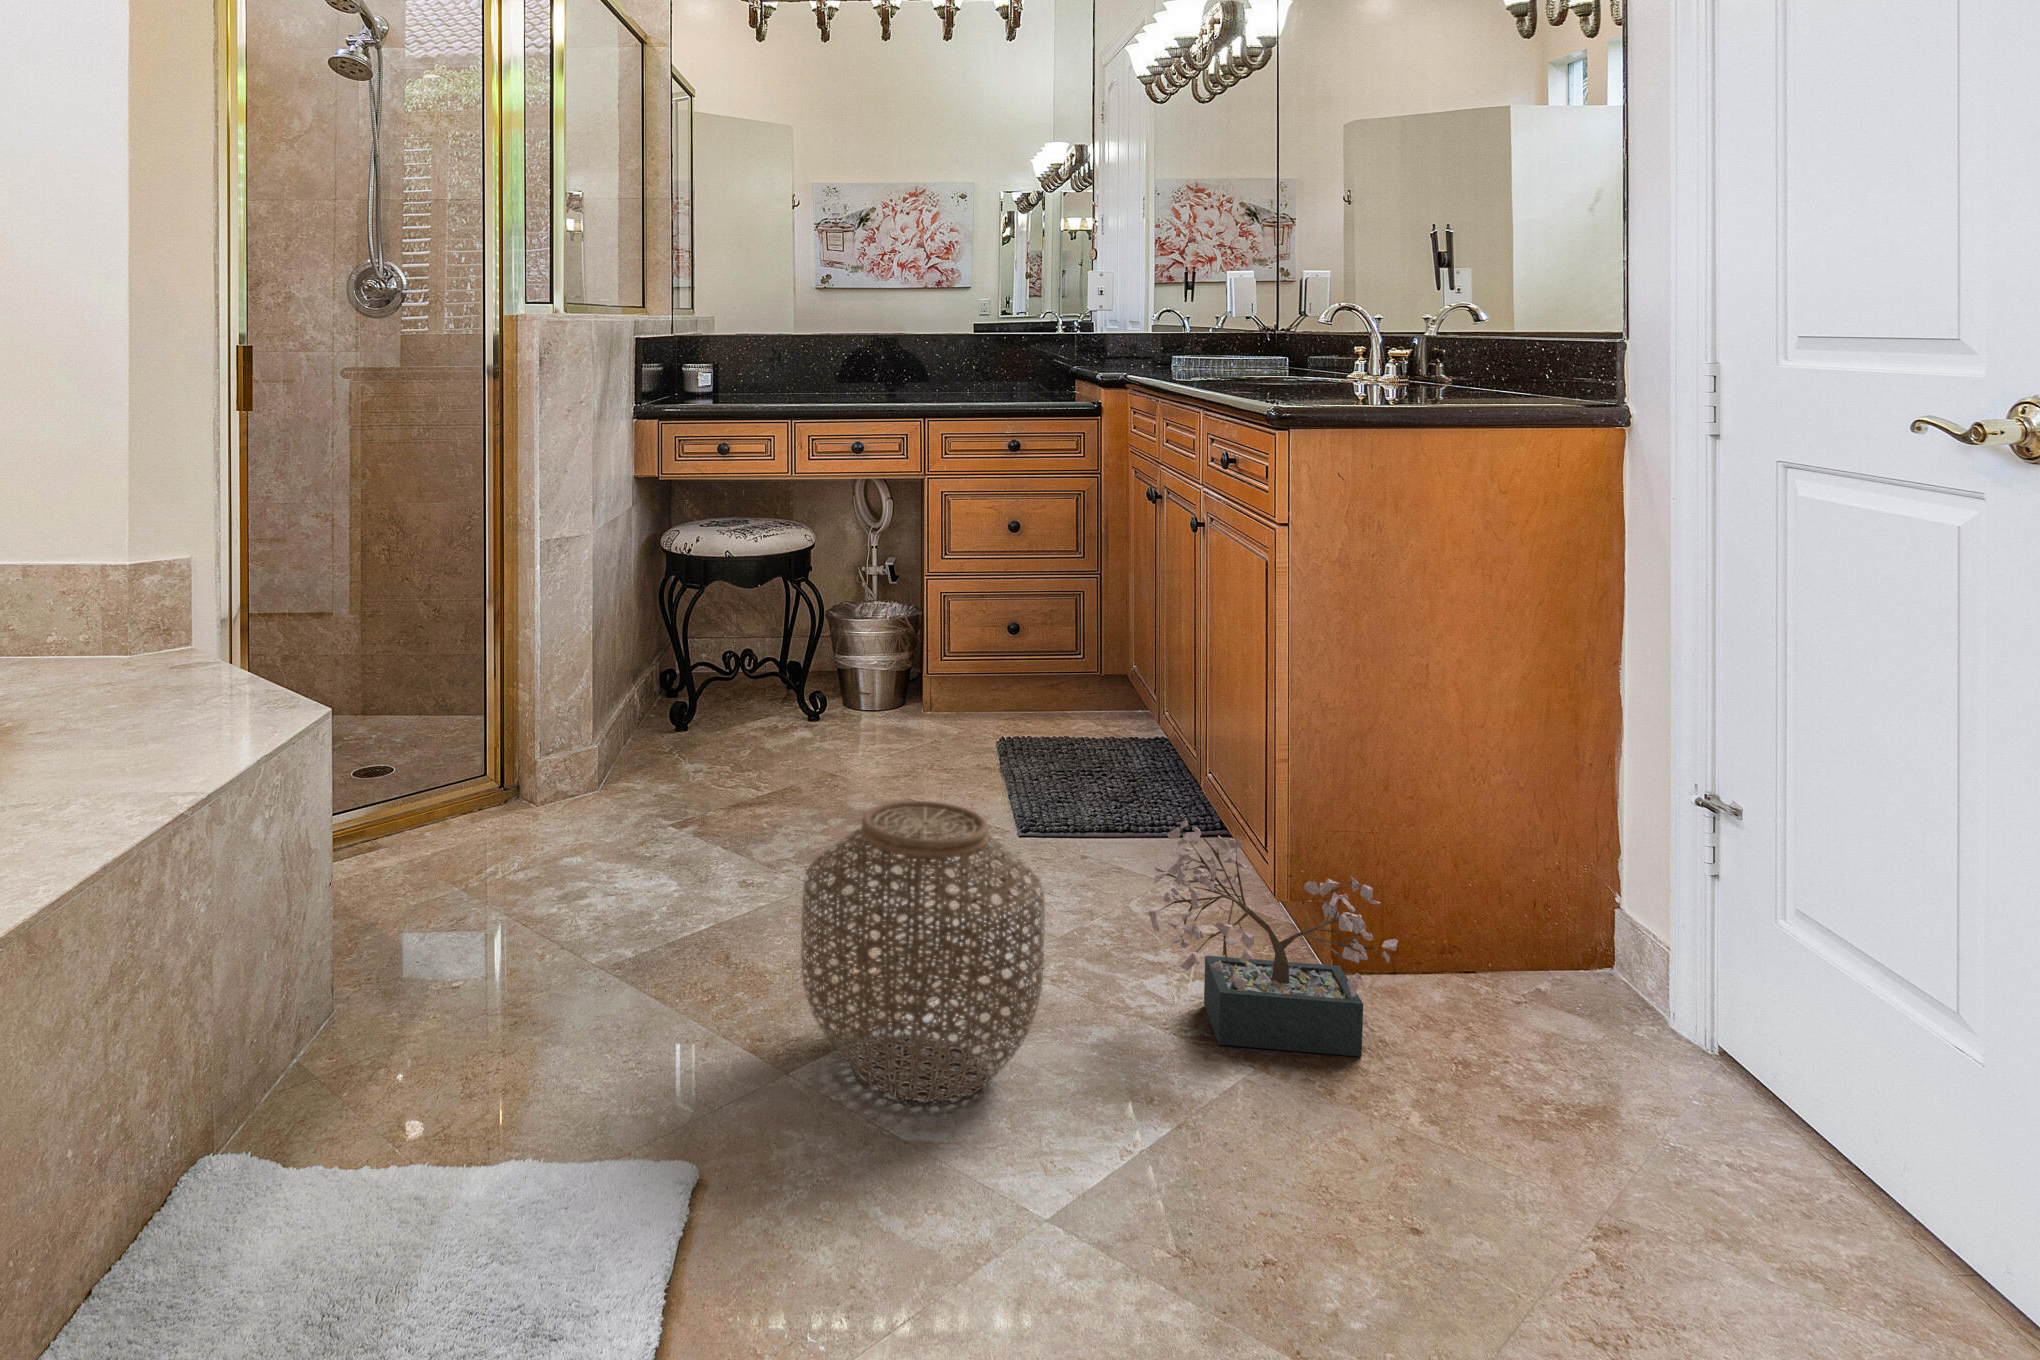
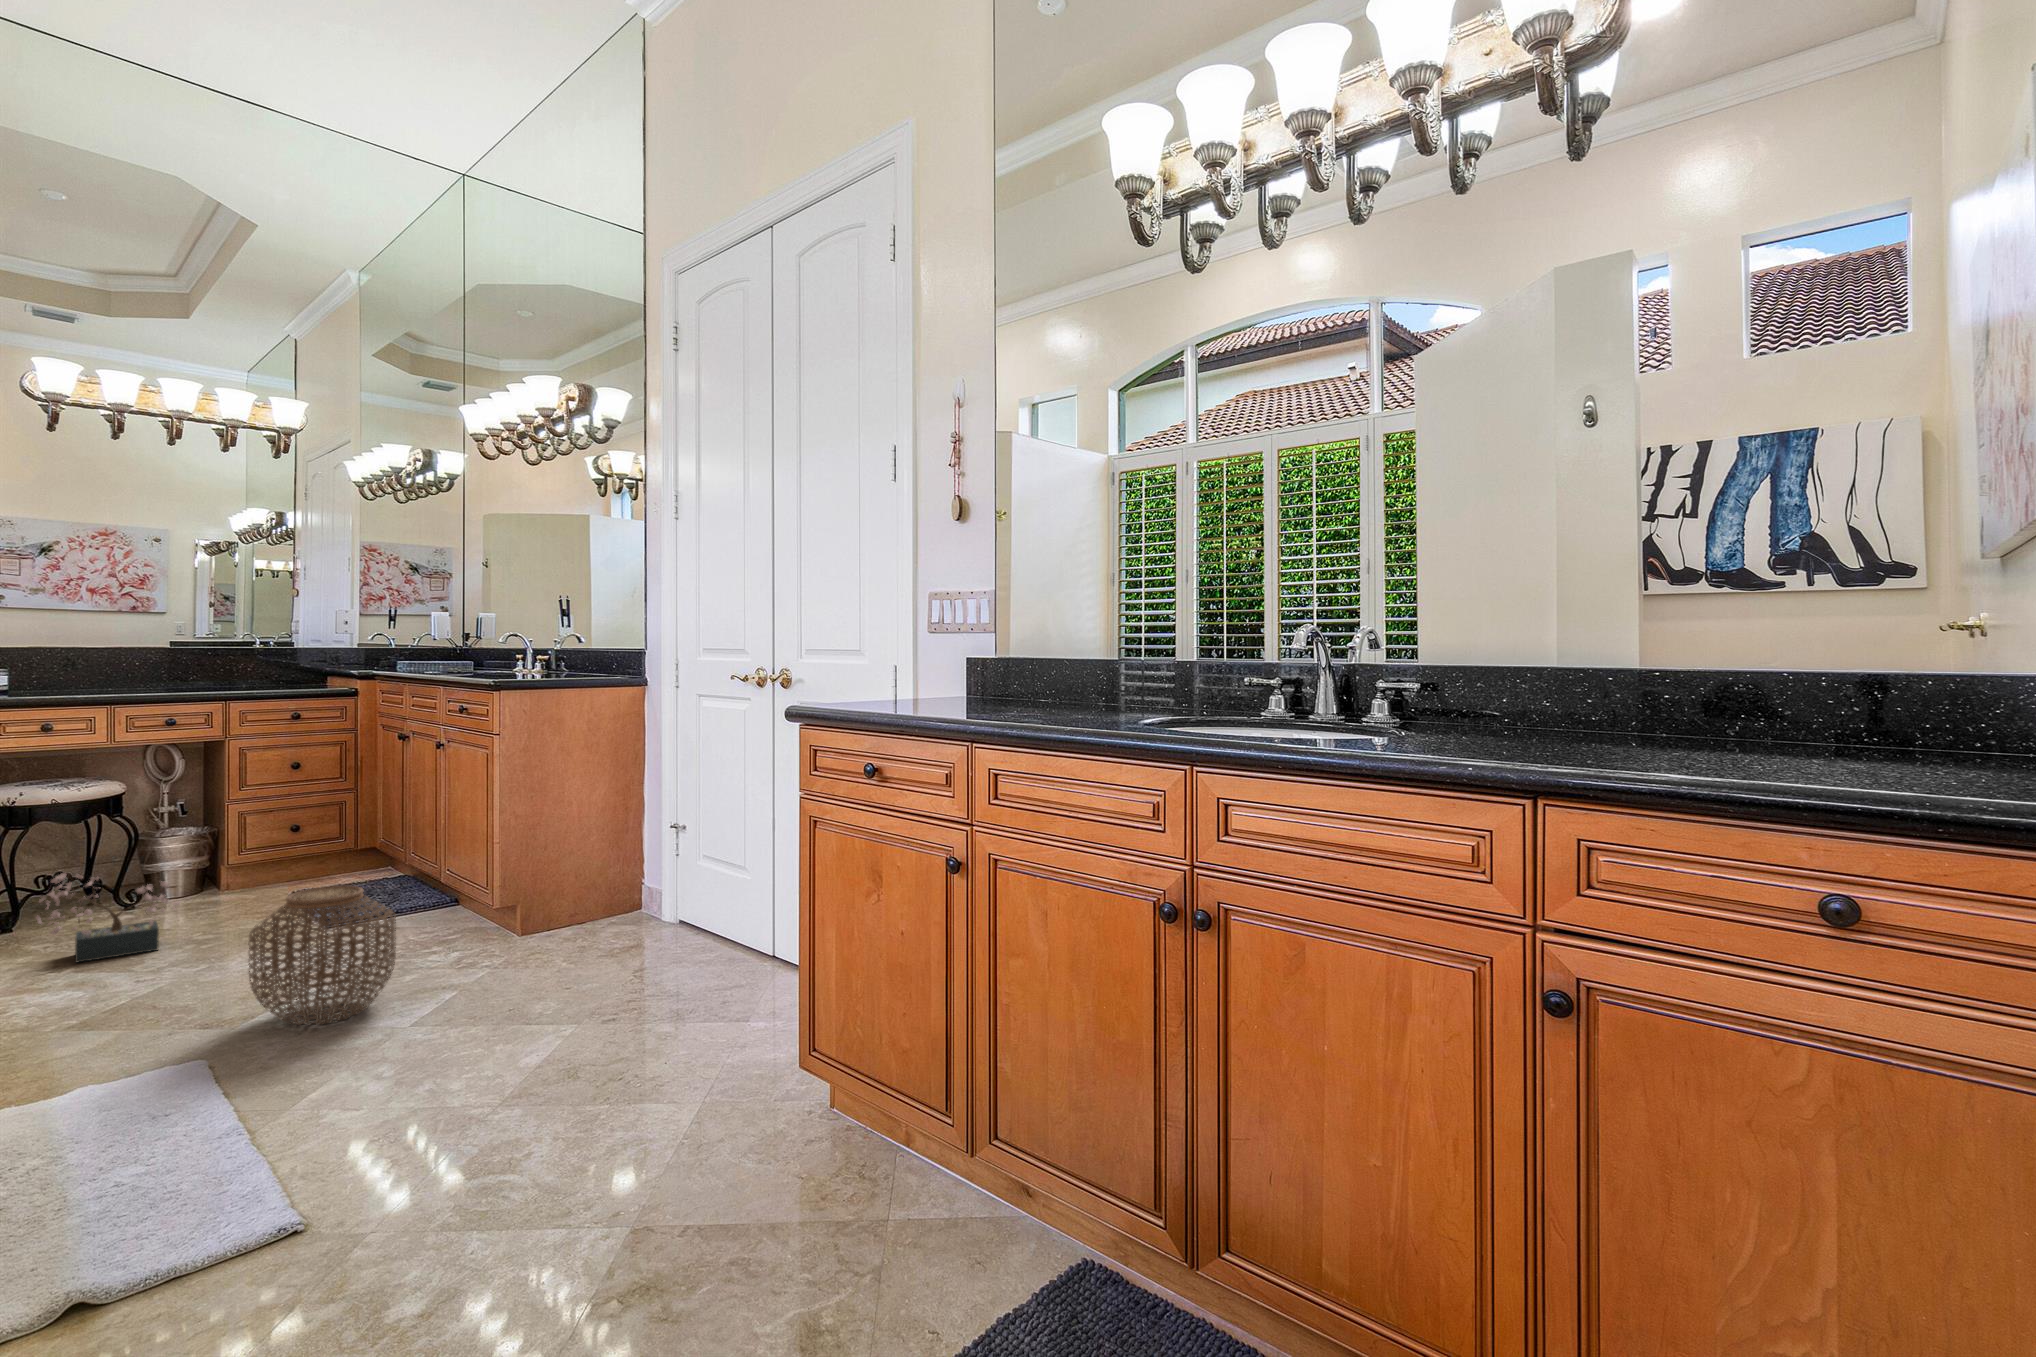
decorative plant: present [1148,820,1398,1057] -> present [36,873,180,962]

